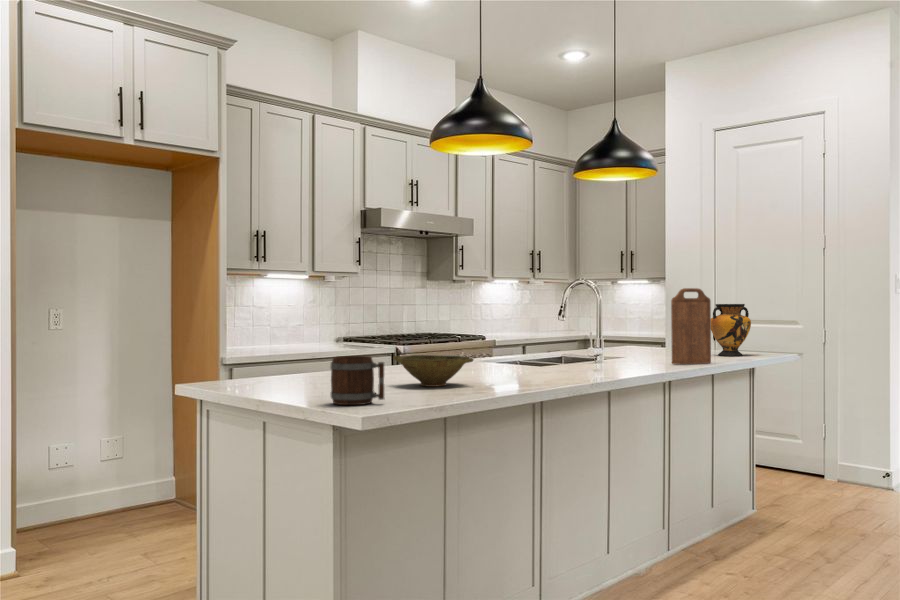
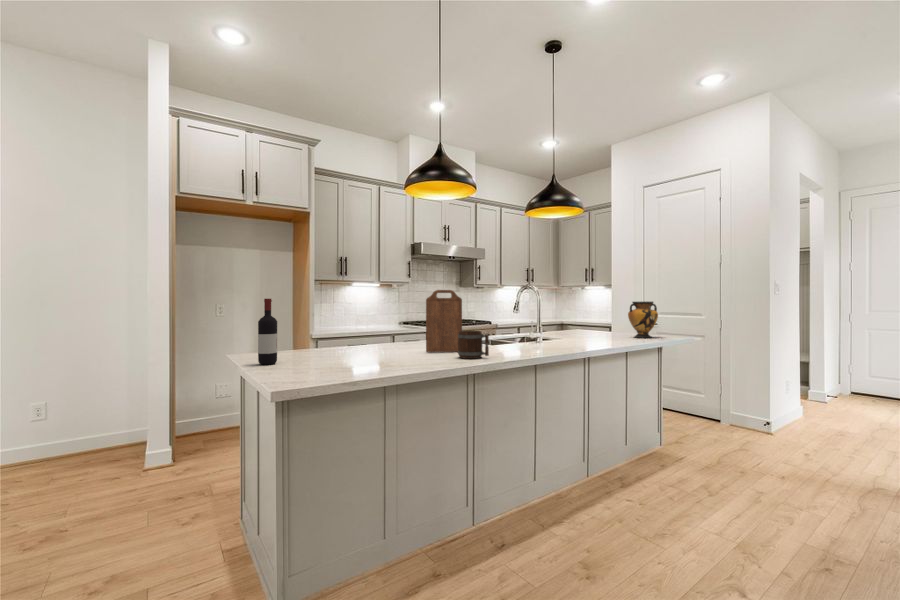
cutting board: present [671,288,711,365] -> present [426,290,462,352]
wine bottle: none [256,301,282,395] -> present [258,299,277,365]
bowl: present [393,355,473,387] -> none [364,337,417,360]
mug: present [331,356,385,405] -> present [458,330,489,359]

